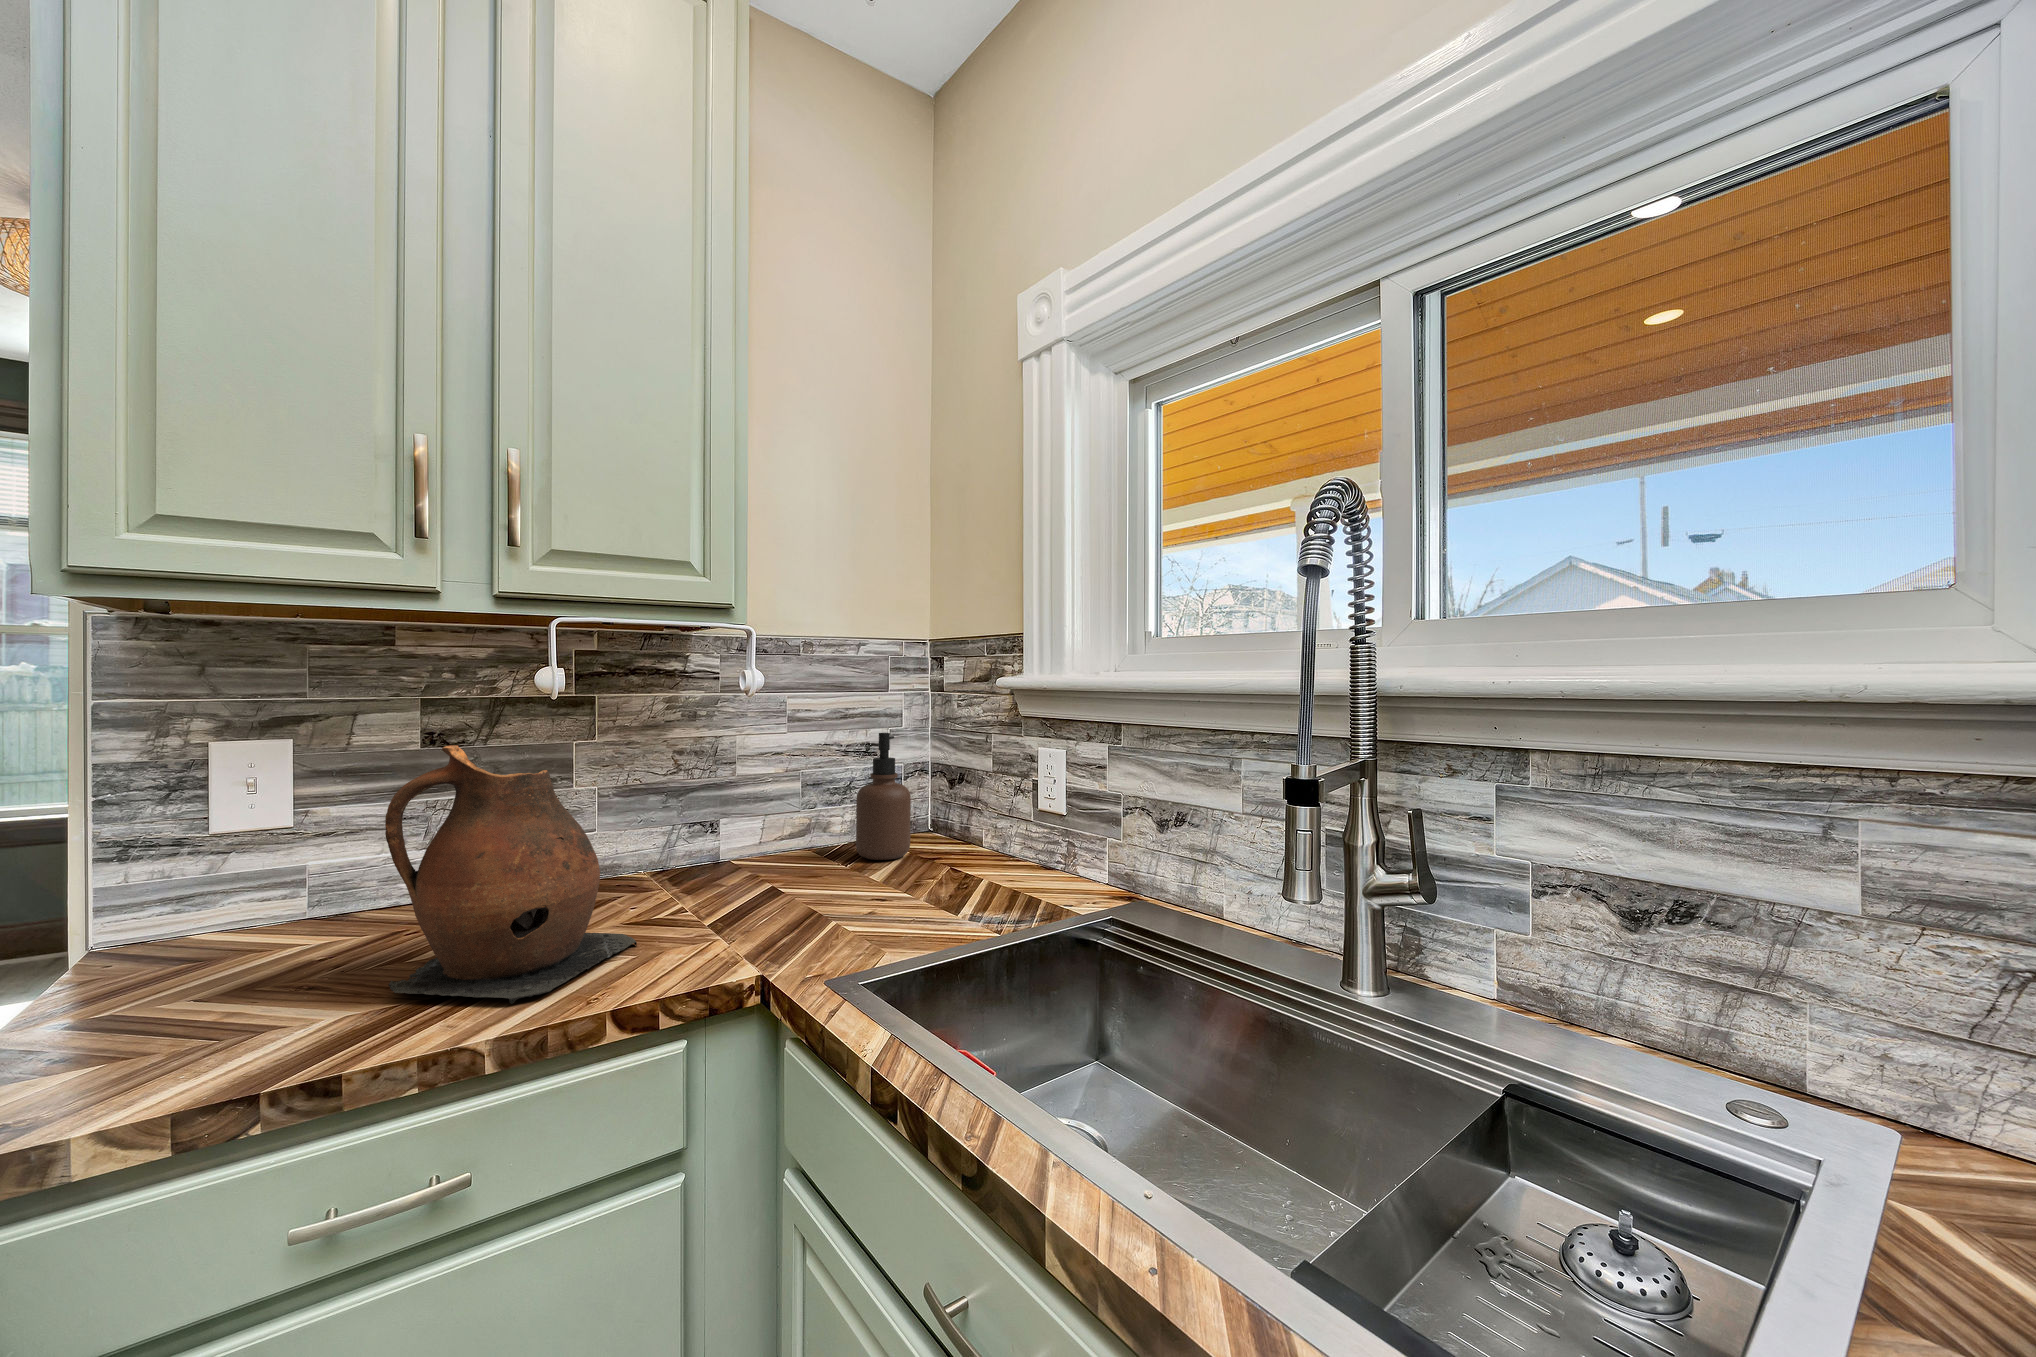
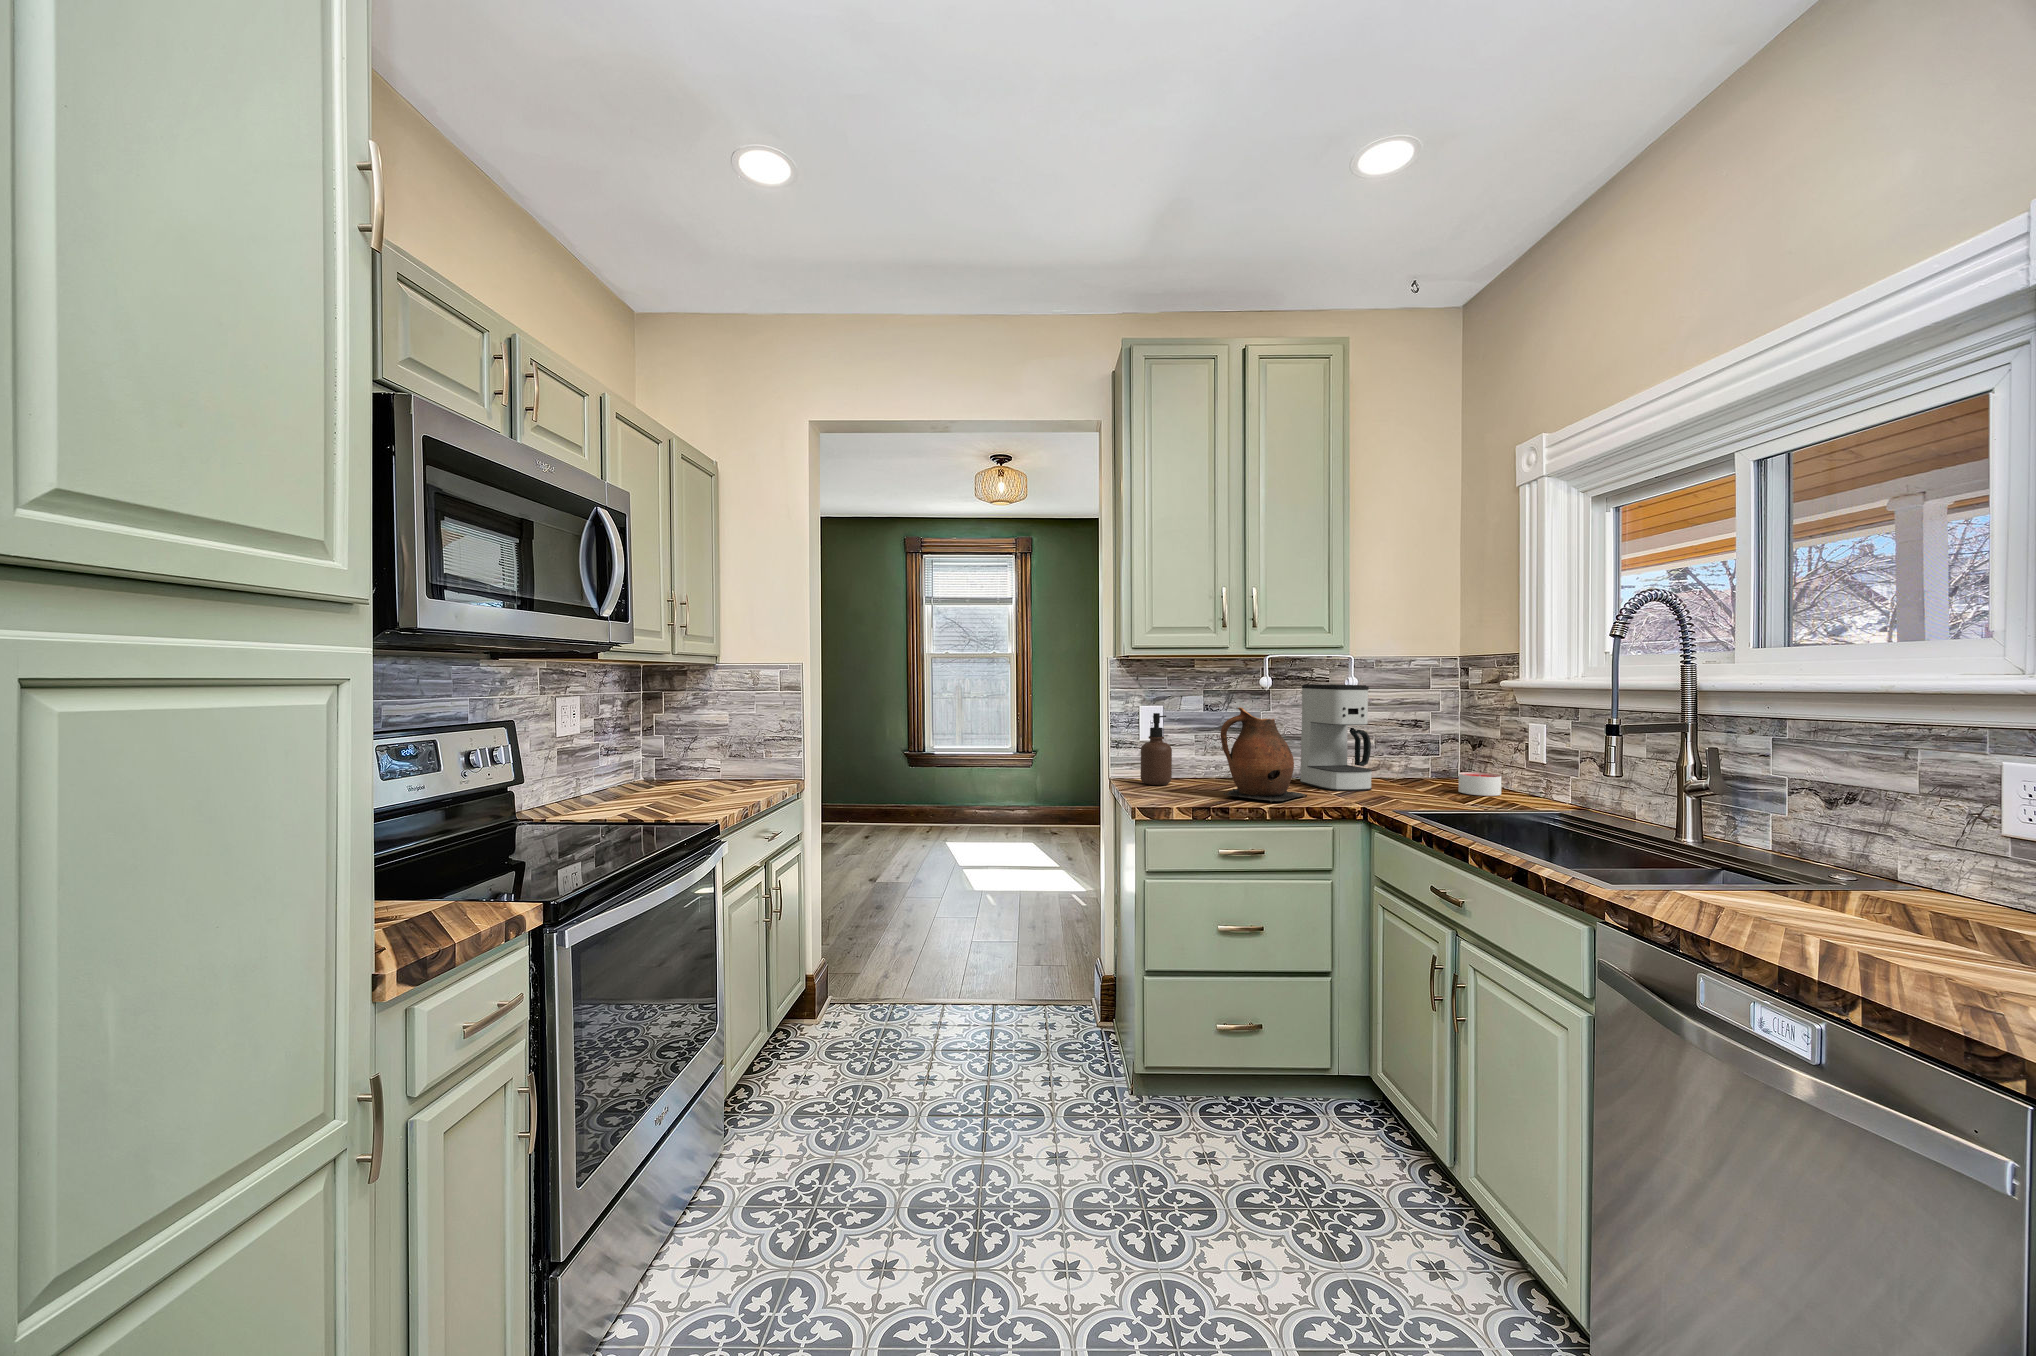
coffee maker: none [652,684,790,905] -> present [1300,684,1372,791]
soap dispenser: present [856,733,911,860] -> present [1140,713,1172,785]
candle: none [935,832,999,878] -> present [1458,772,1501,796]

